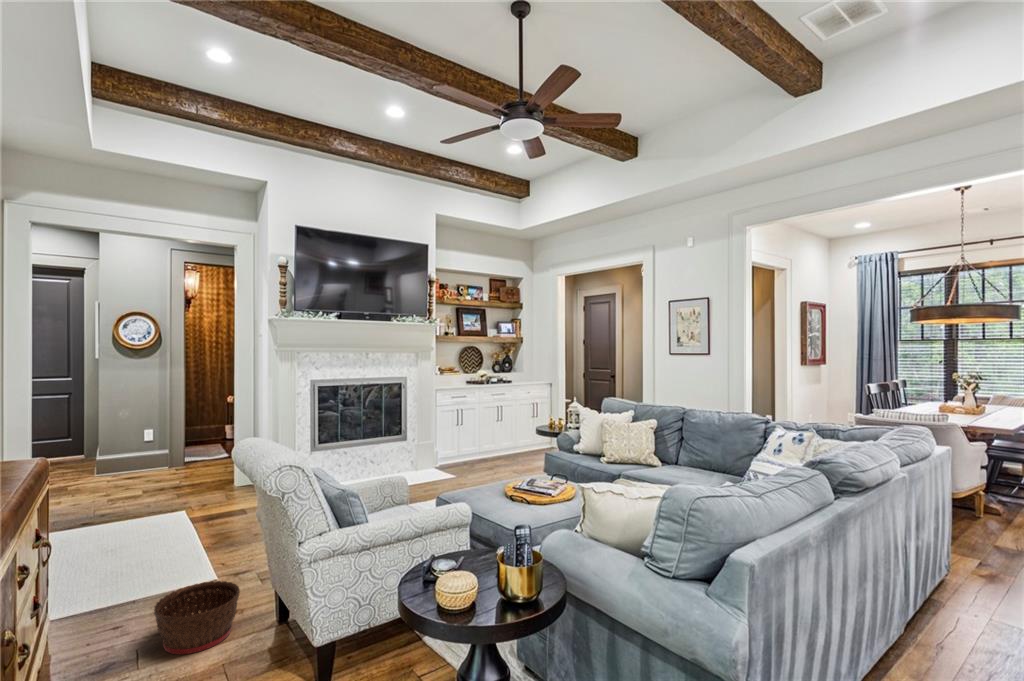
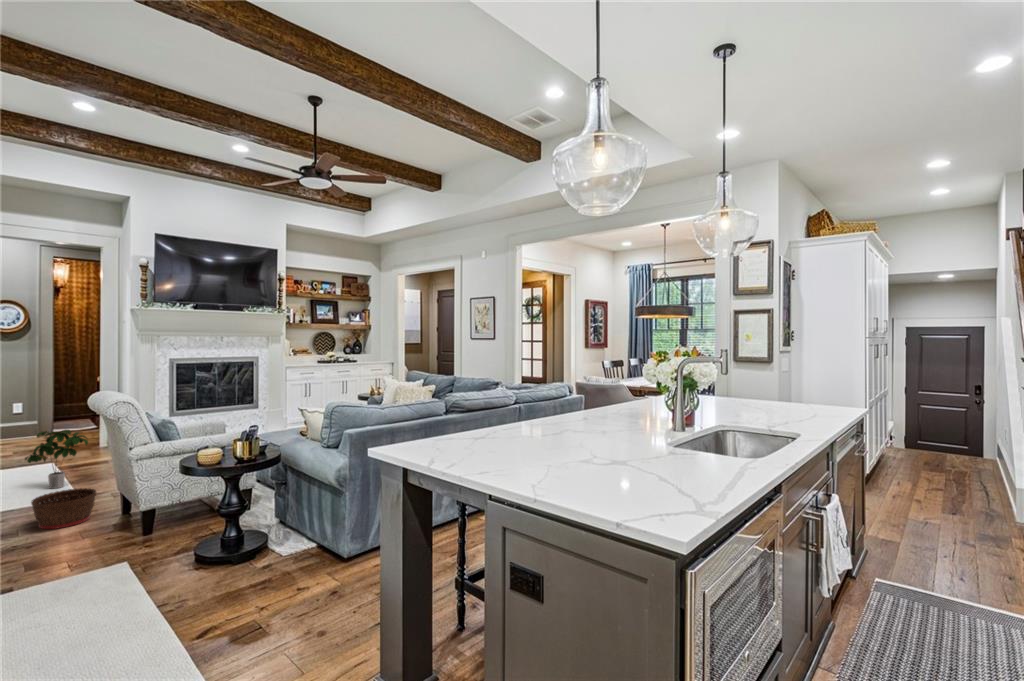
potted plant: none [150,480,224,561] -> present [25,430,88,489]

